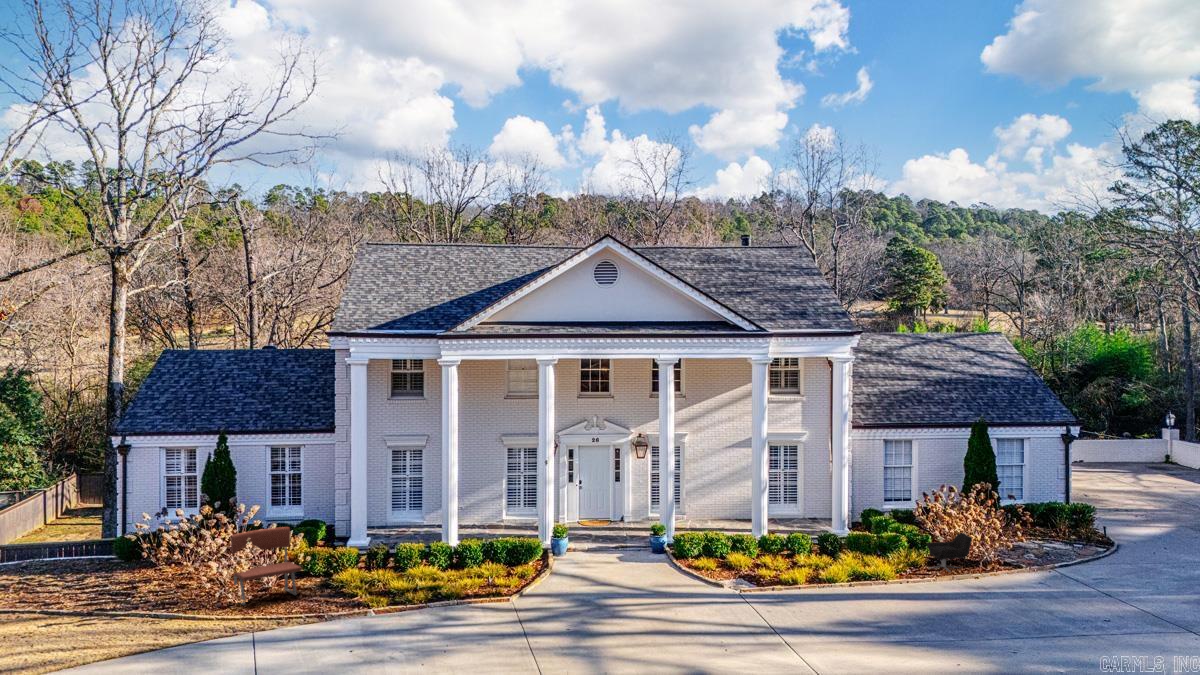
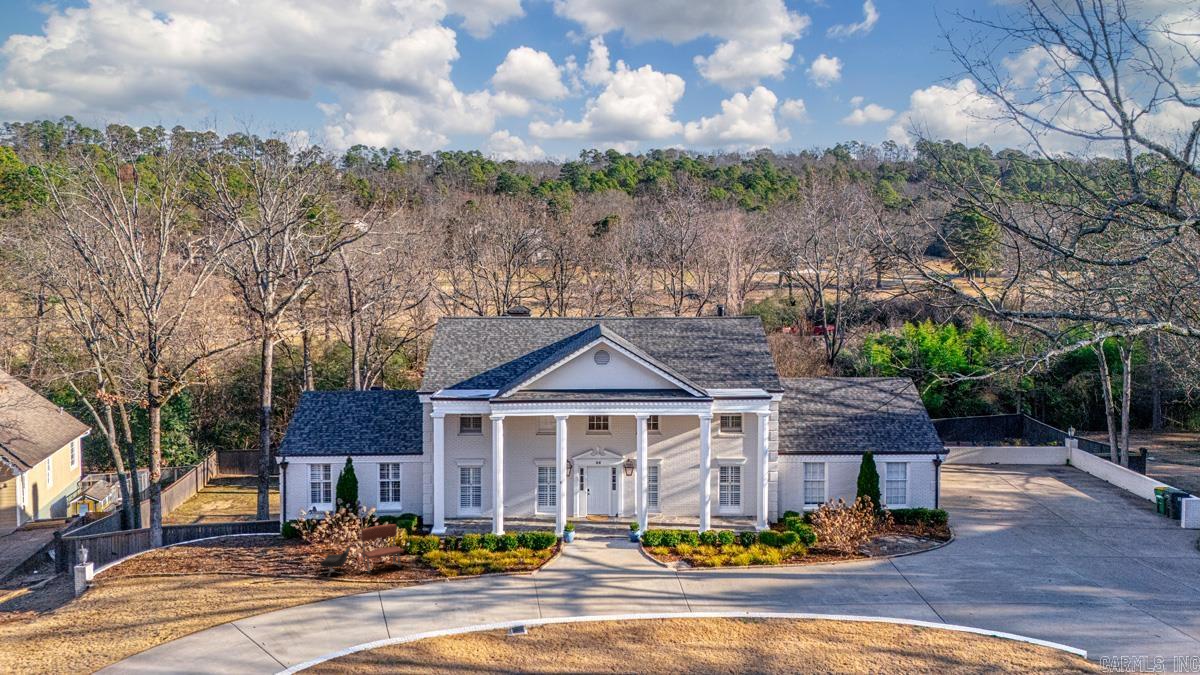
lounge chair: present [927,533,972,571] -> present [321,548,350,575]

